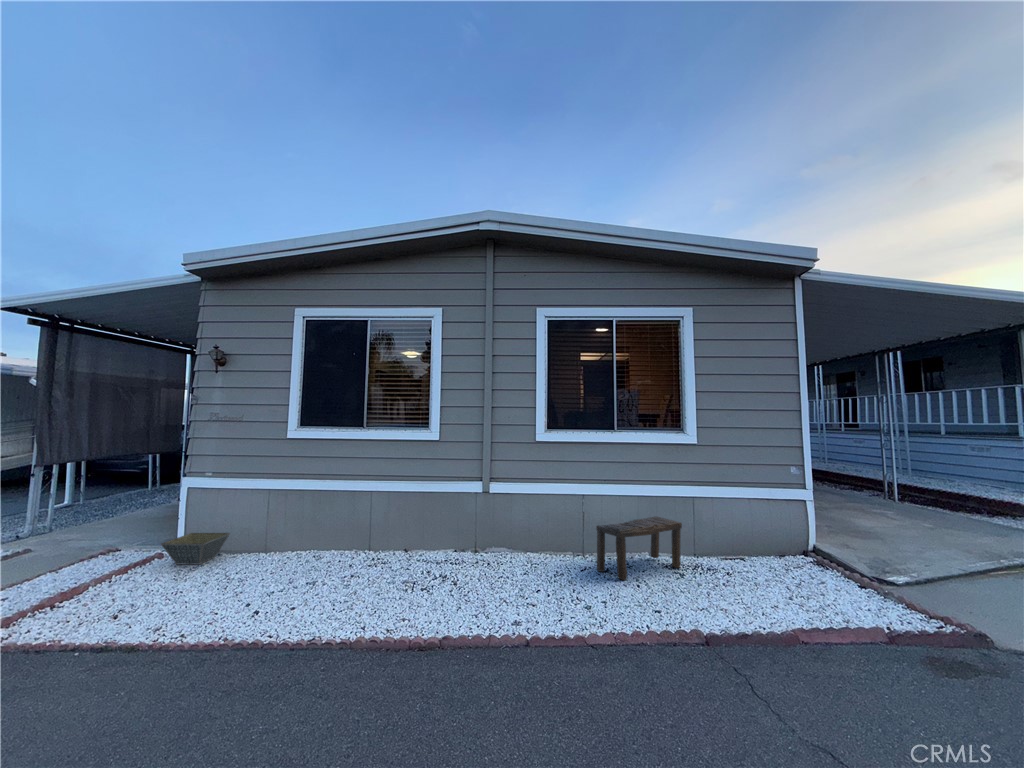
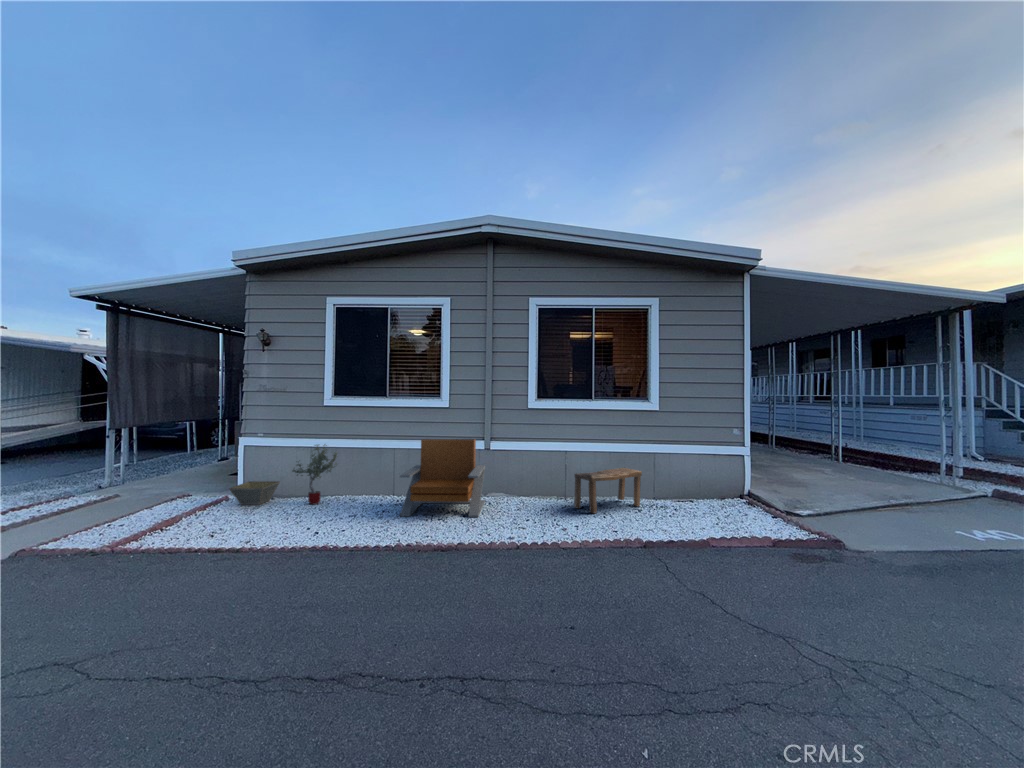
lounge chair: none [371,481,483,586] -> present [400,439,485,517]
potted tree: none [242,486,301,564] -> present [292,444,337,504]

